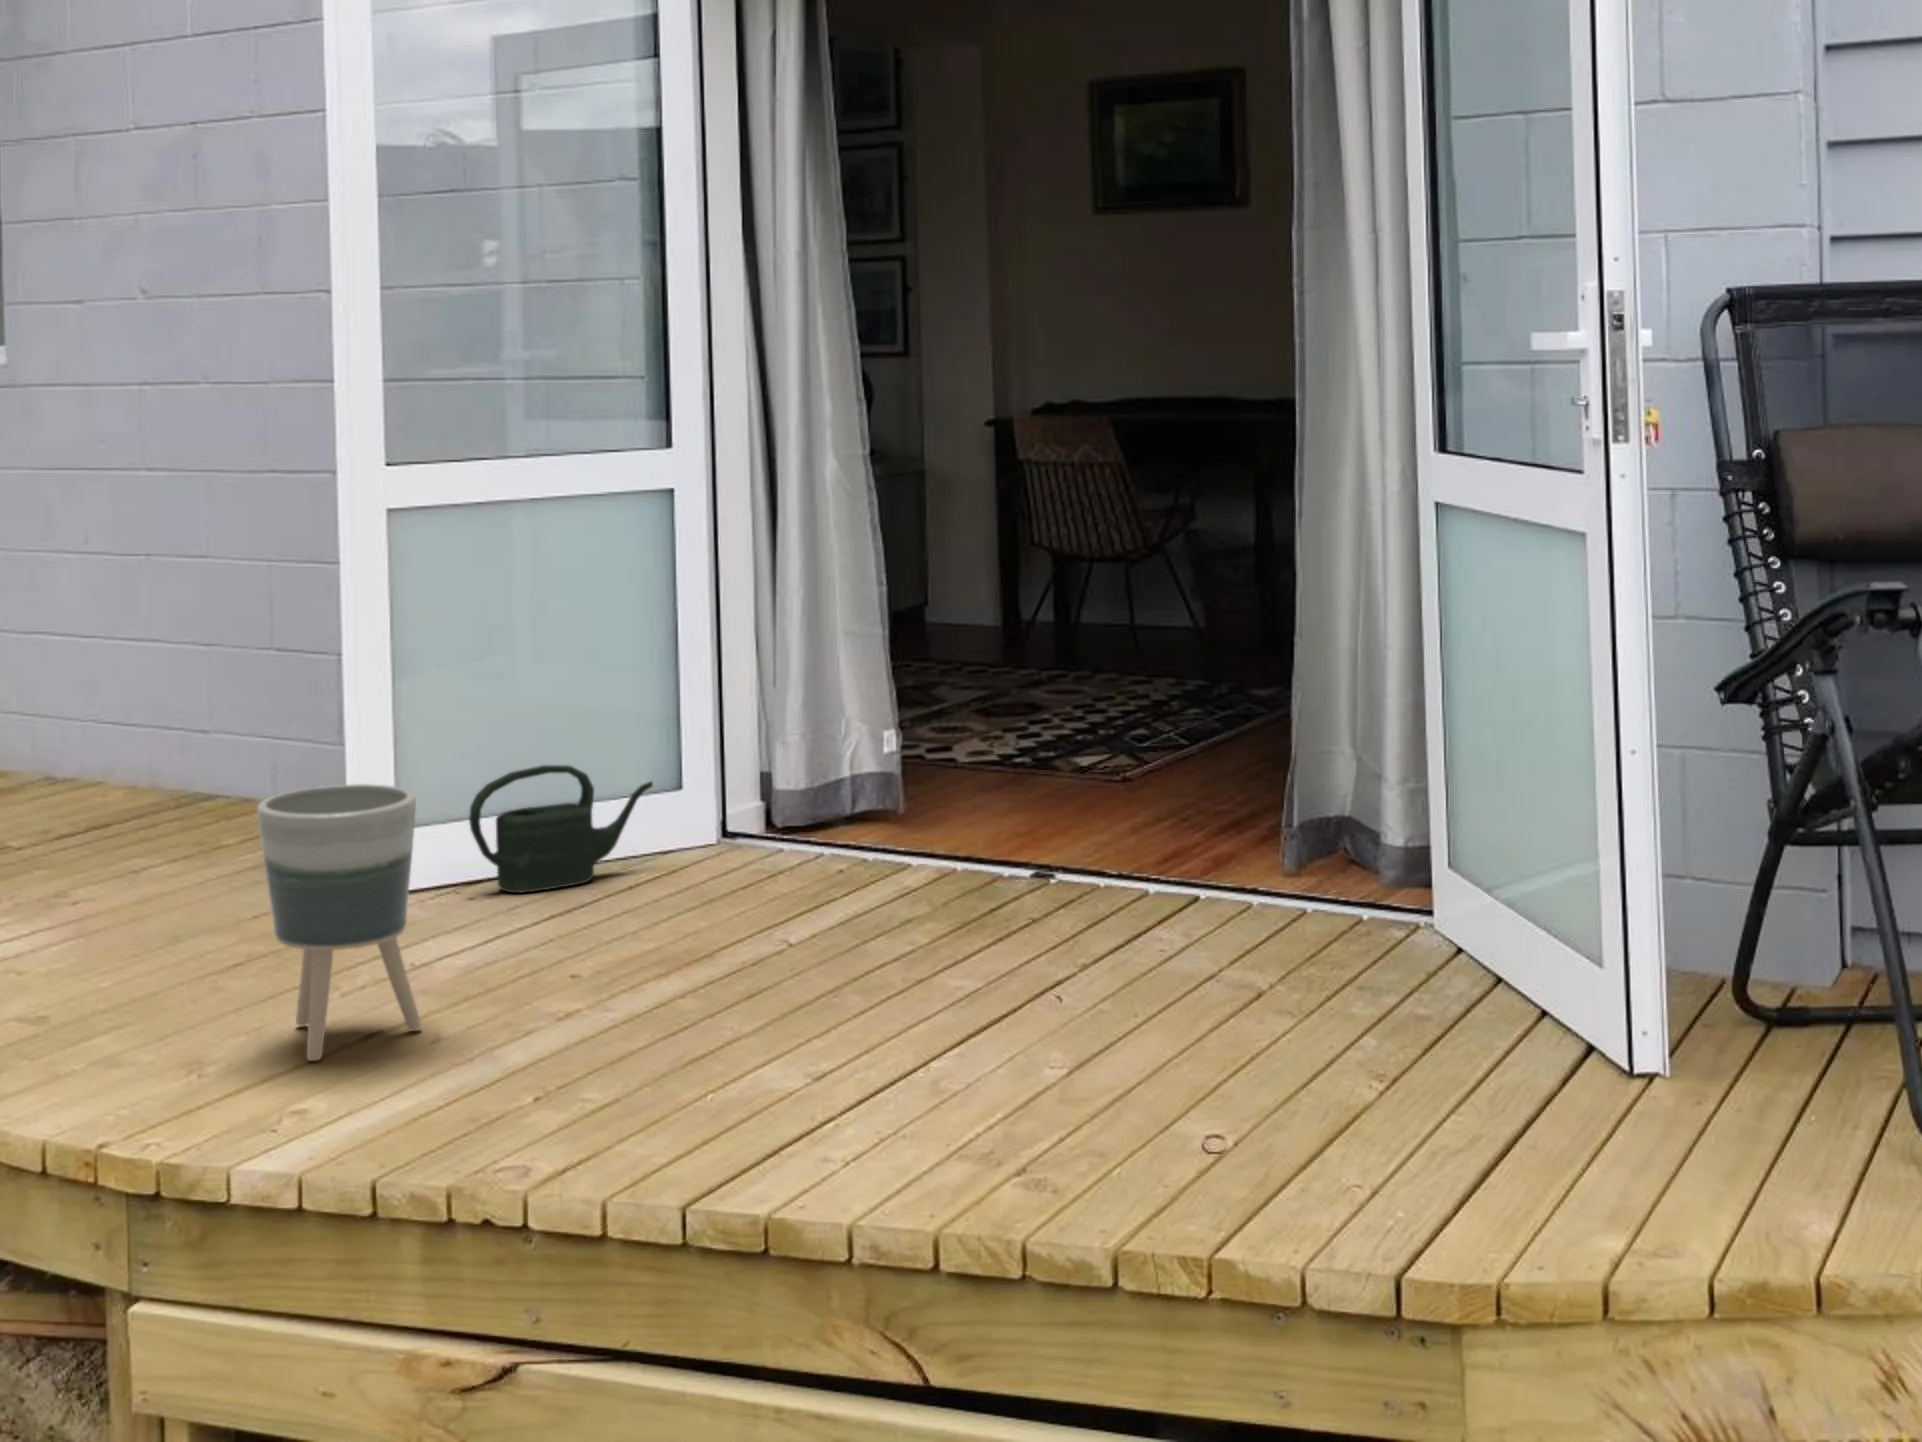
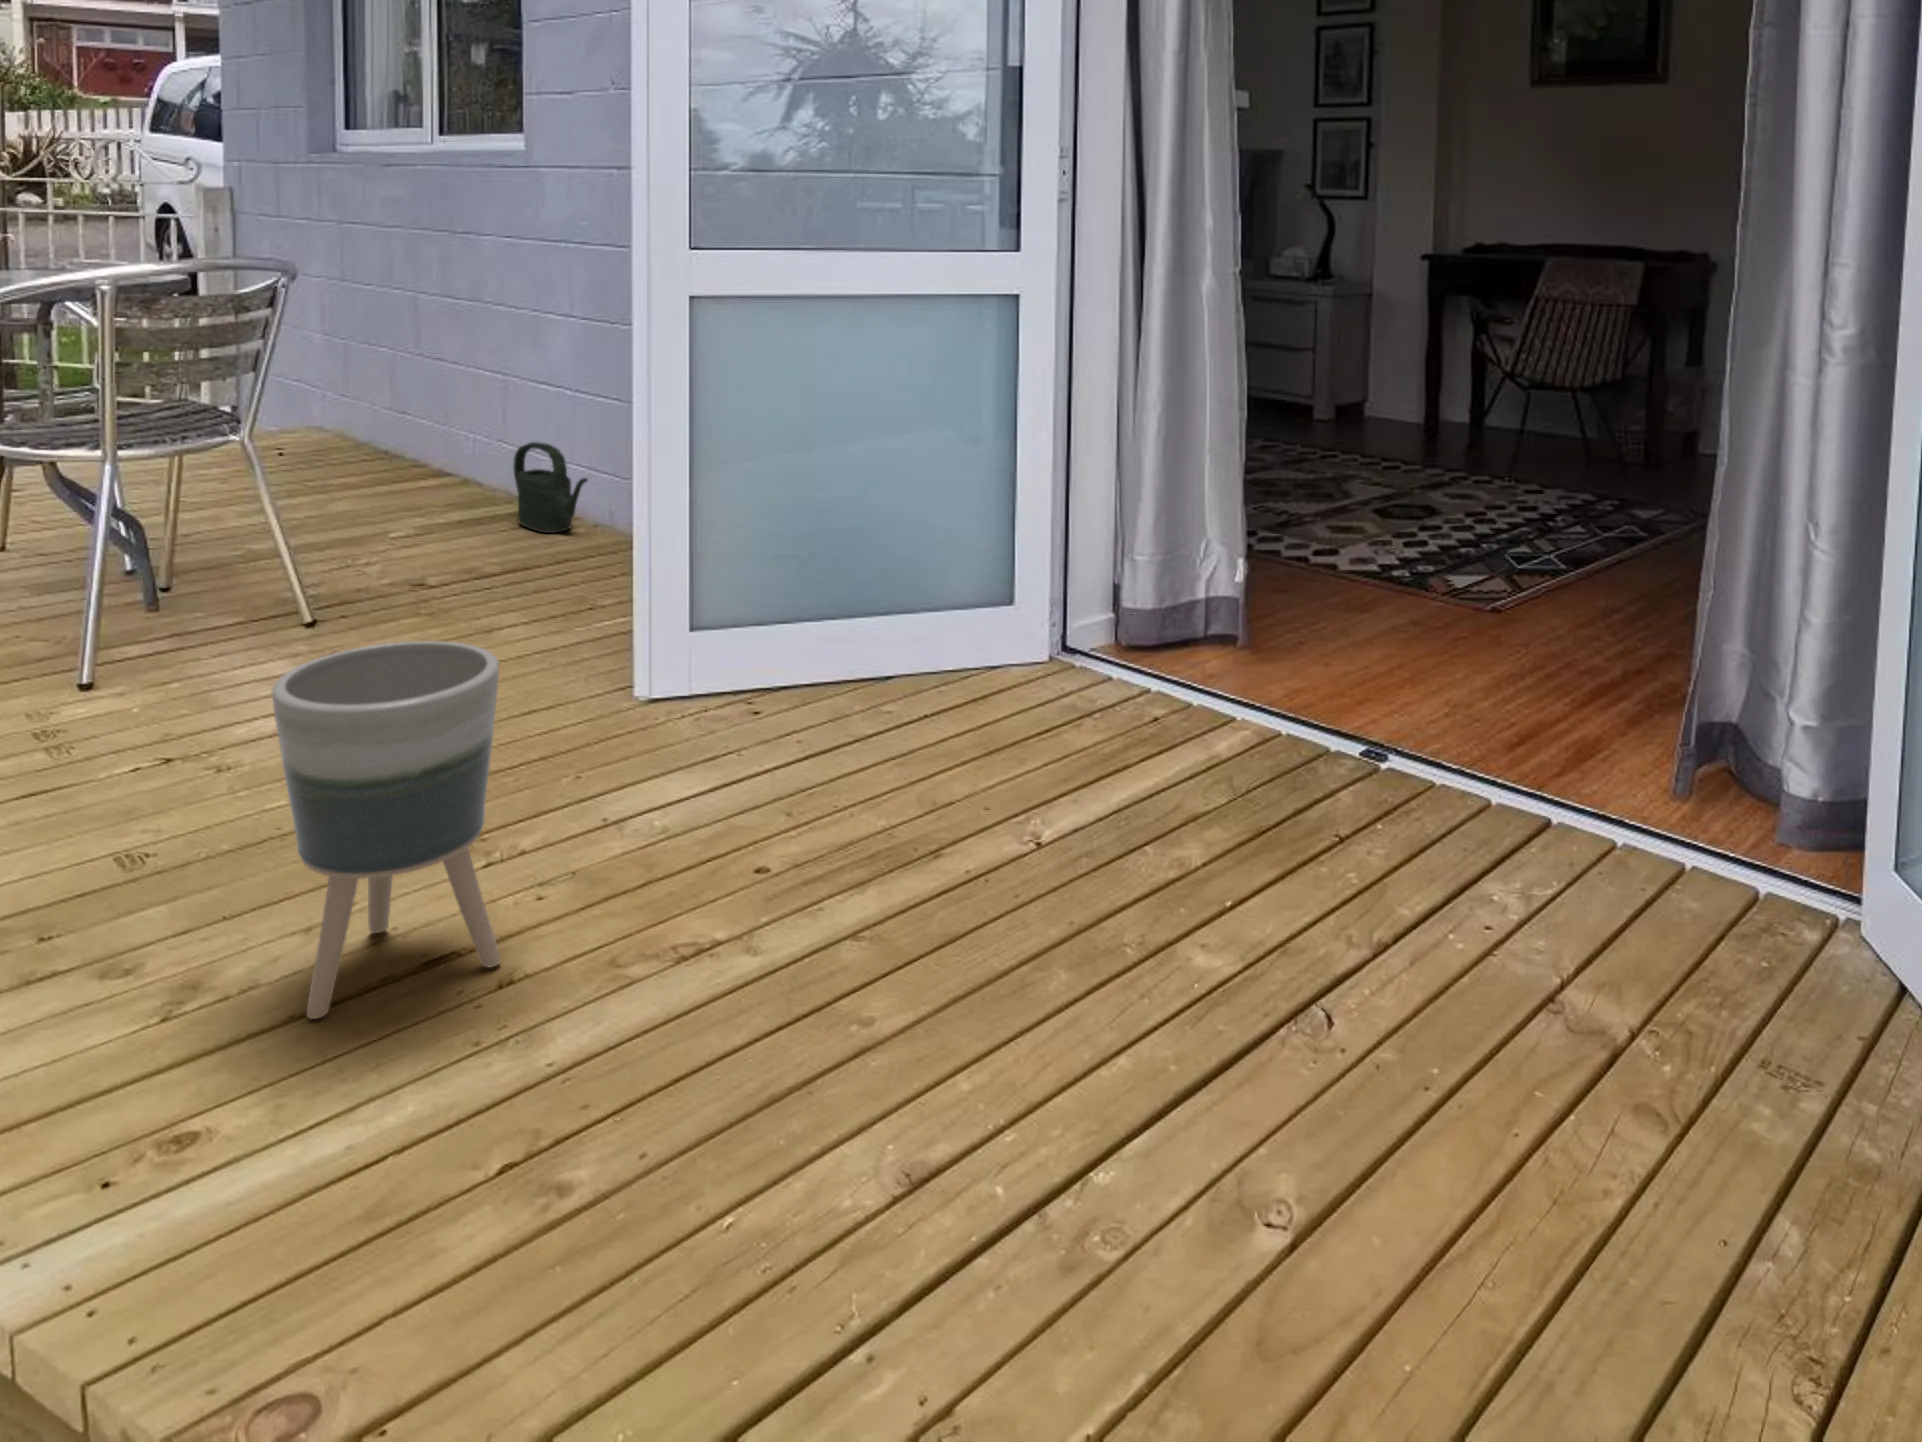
watering can: present [469,765,653,893] -> present [514,442,587,533]

